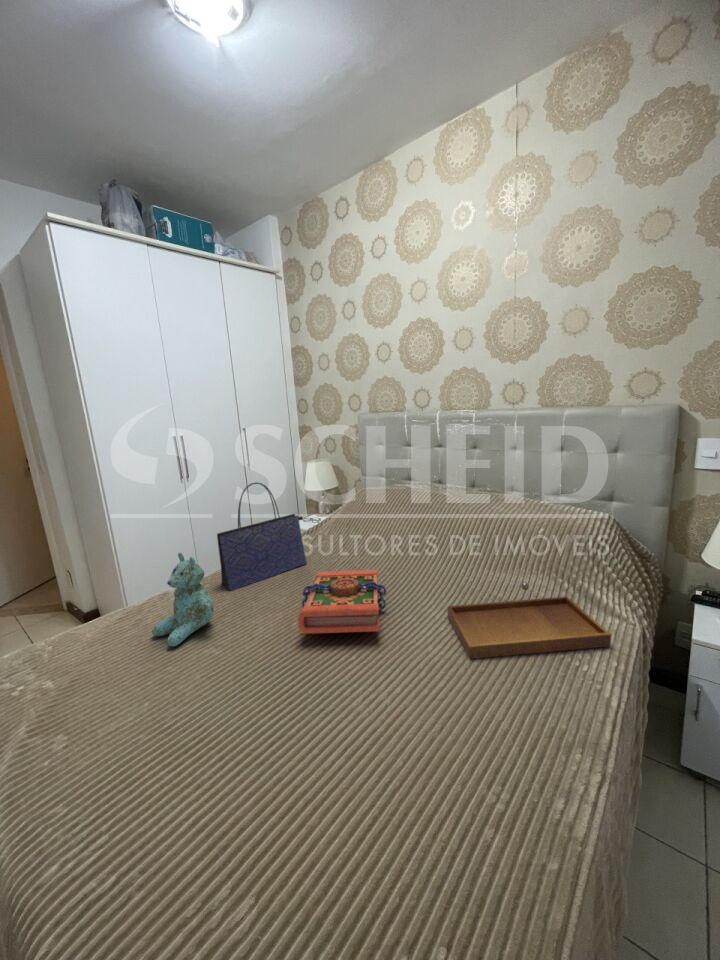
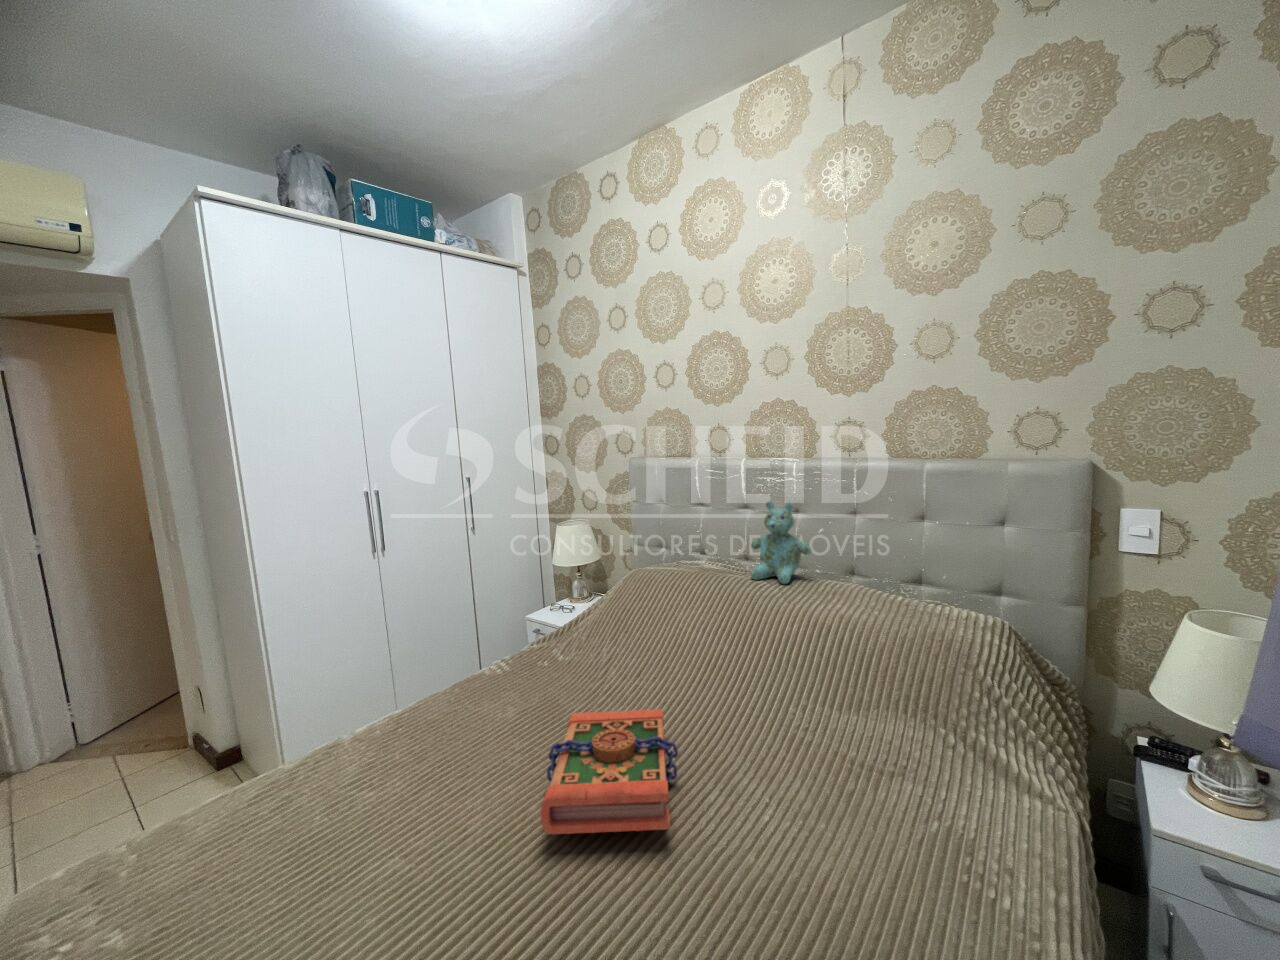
tote bag: present [217,482,307,591] -> none [419,572,555,744]
stuffed bear: present [152,553,214,646] -> present [750,501,811,584]
tray: present [448,582,611,659] -> none [774,742,1036,881]

